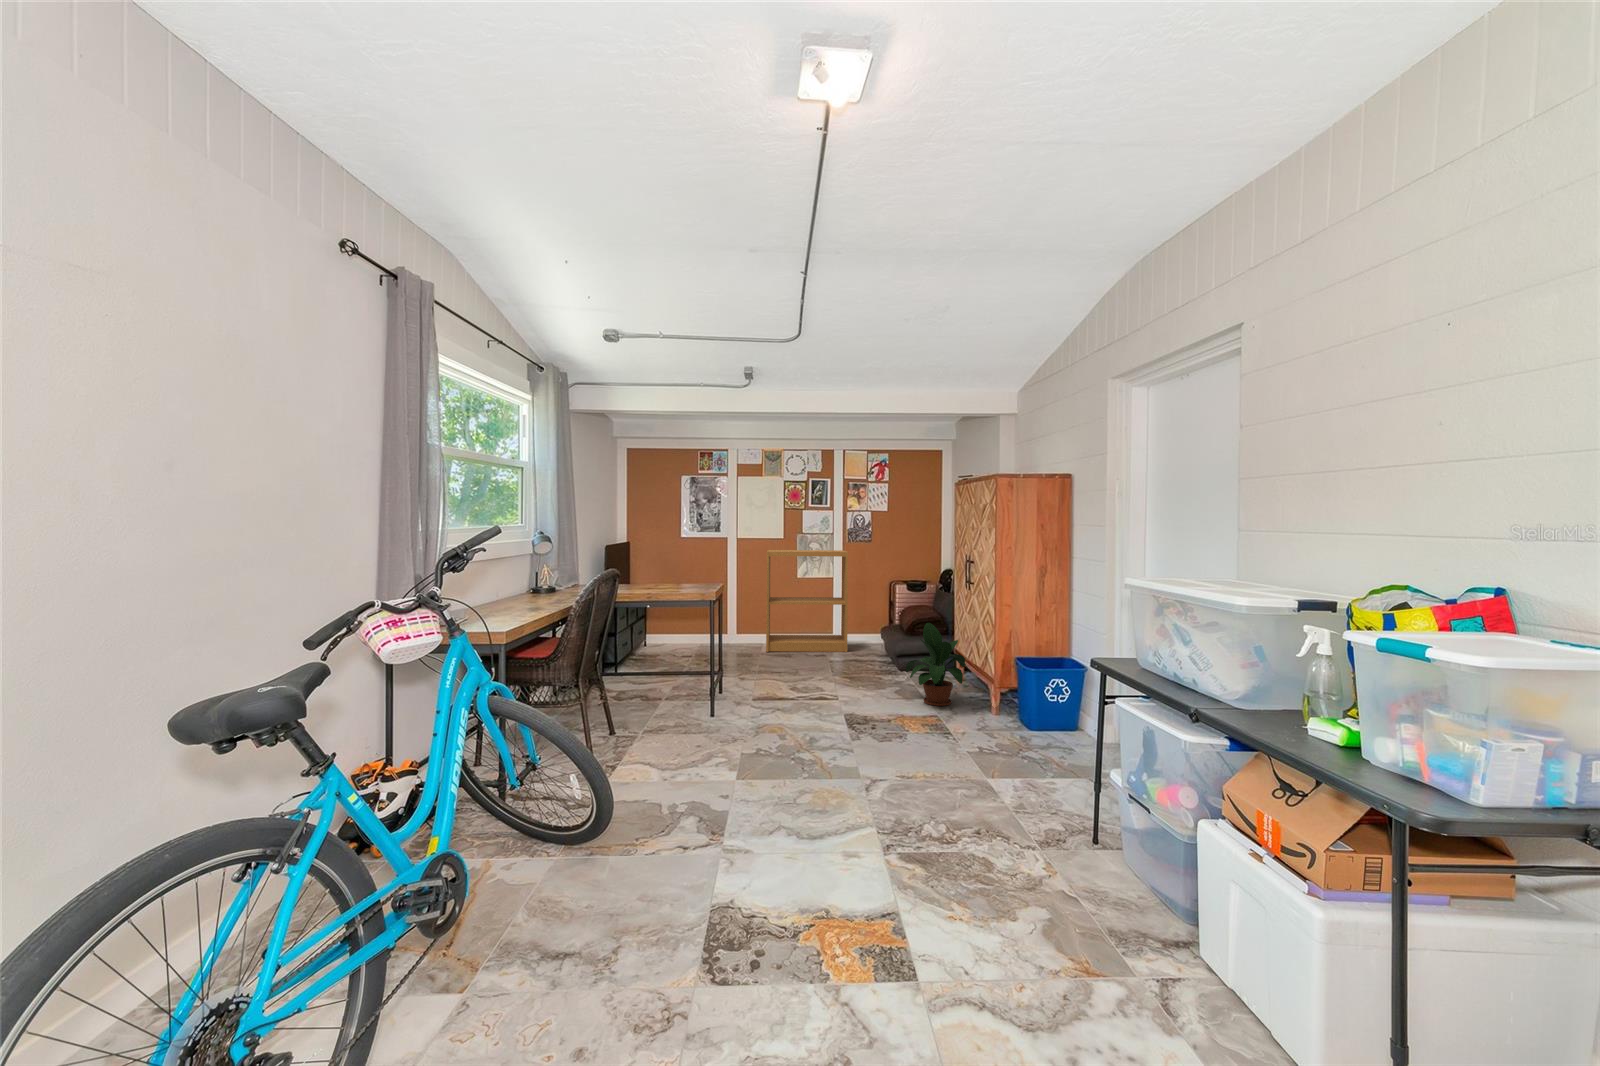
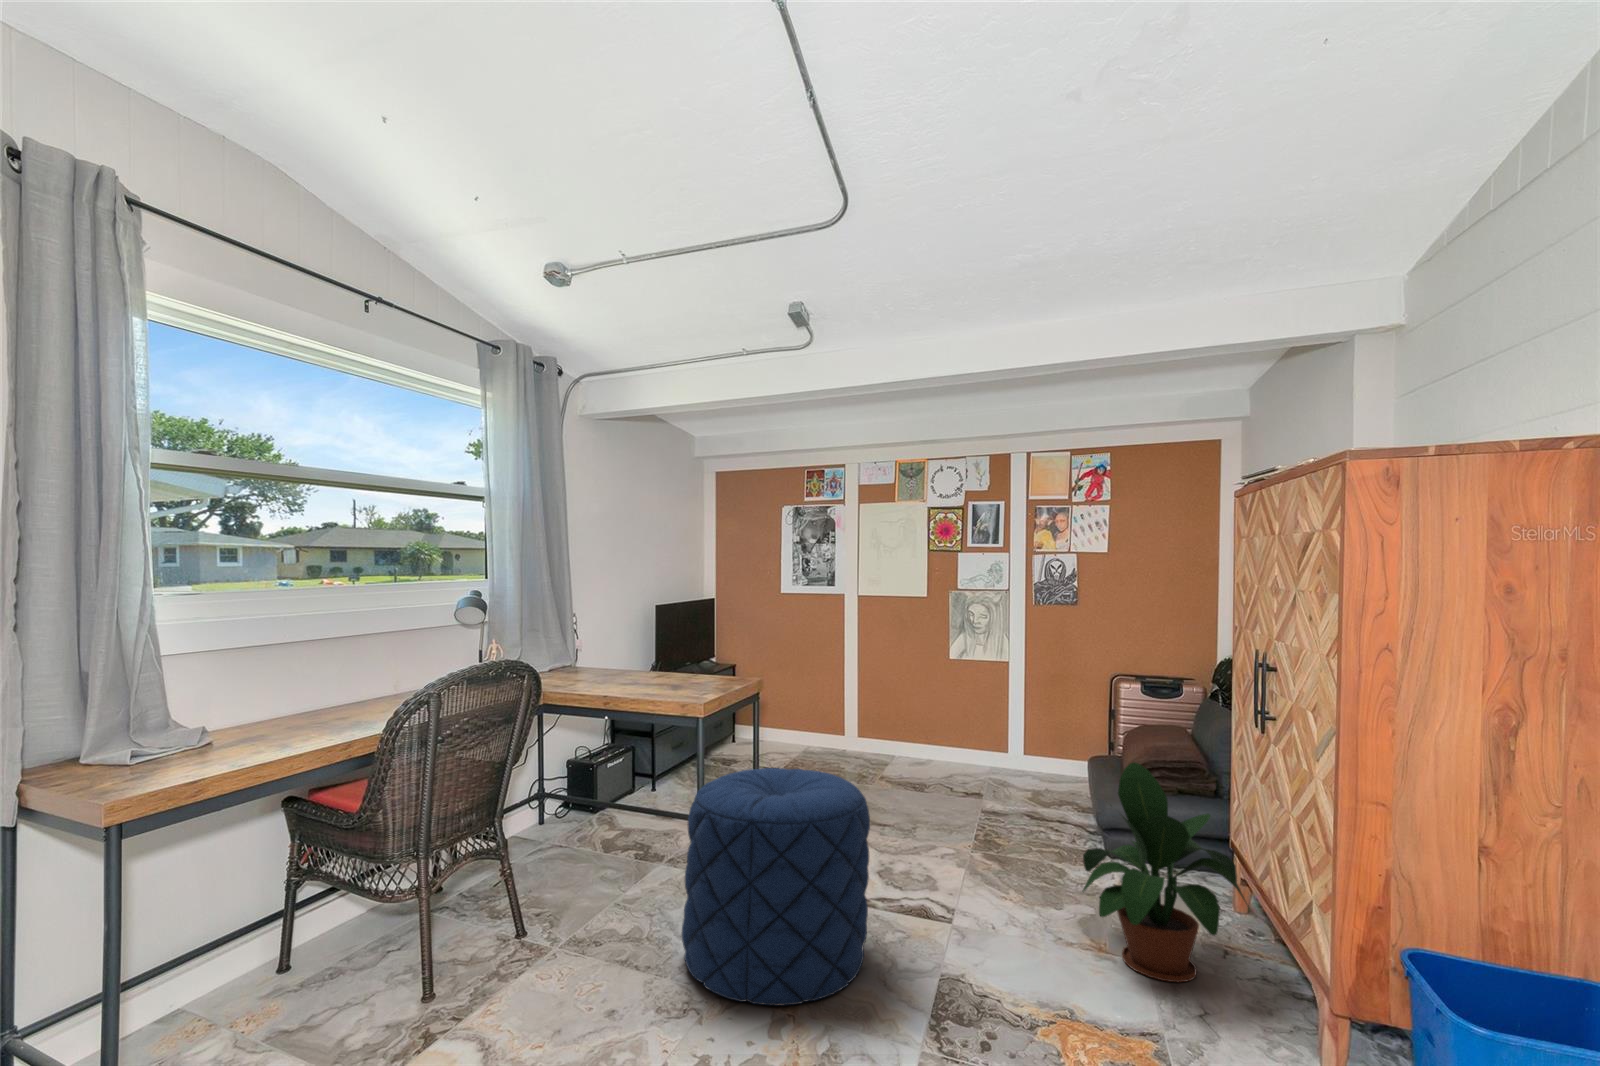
bookshelf: present [766,550,848,652] -> none [883,614,1030,799]
pouf: none [749,640,834,735] -> present [682,768,870,1006]

